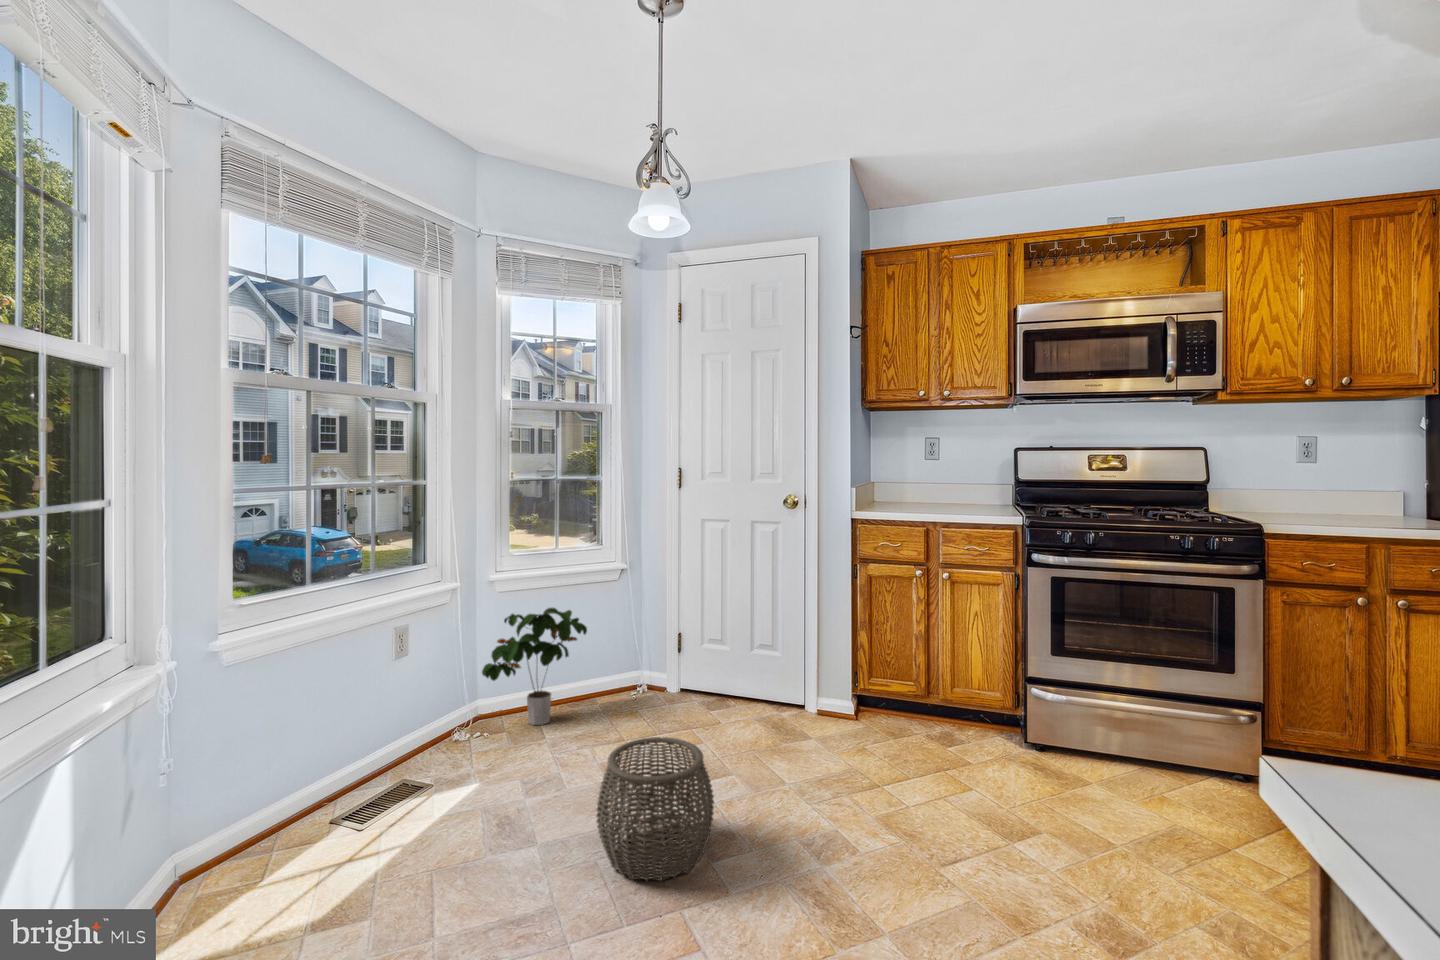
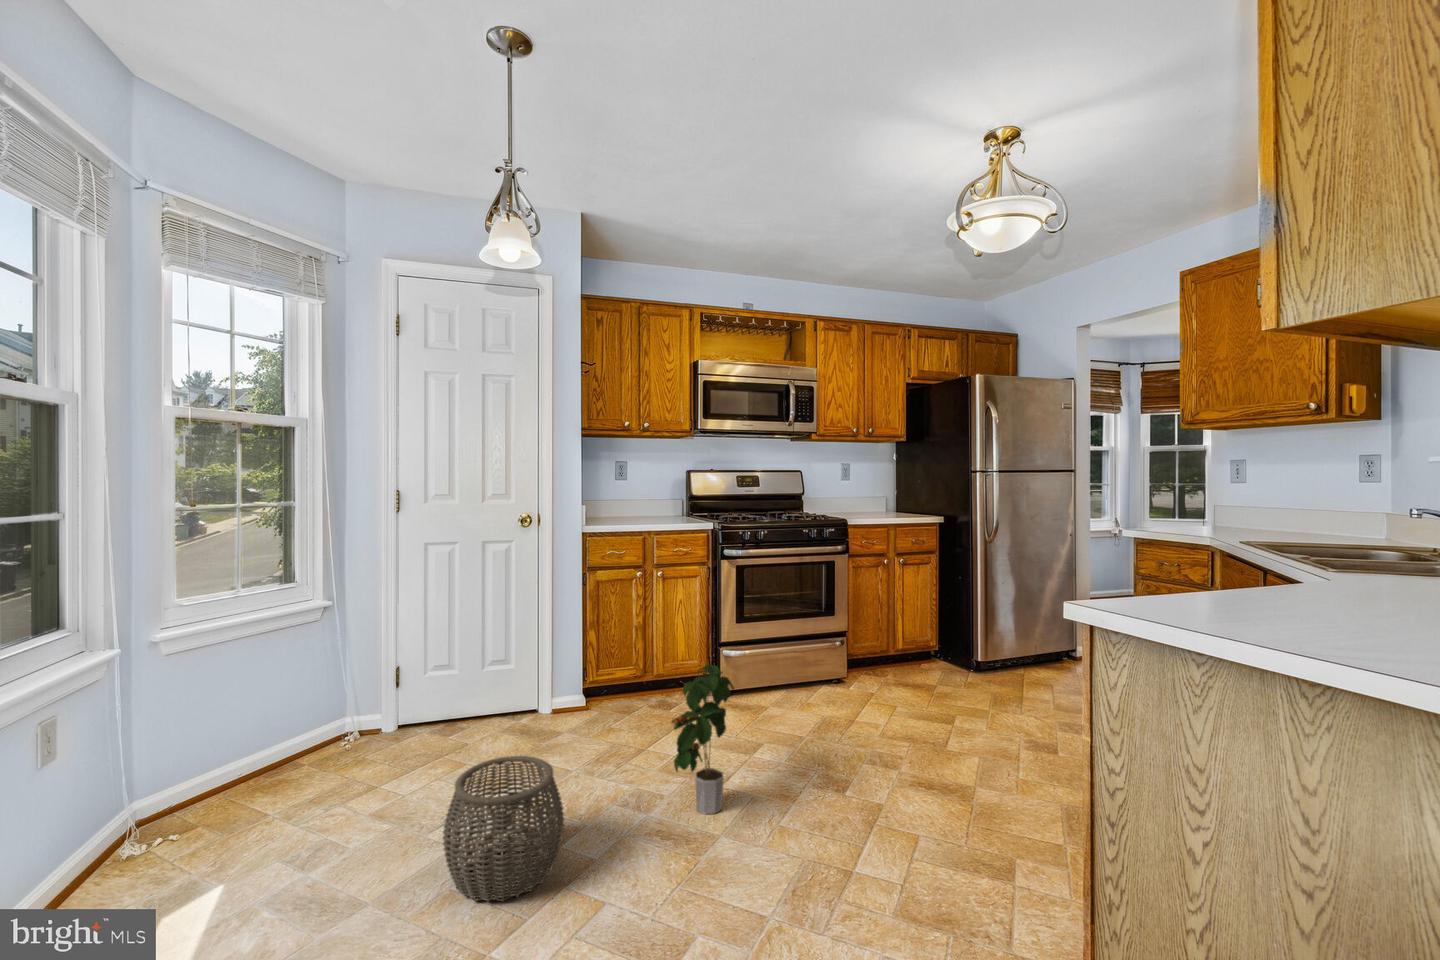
potted plant: present [482,608,587,725] -> present [671,665,734,814]

